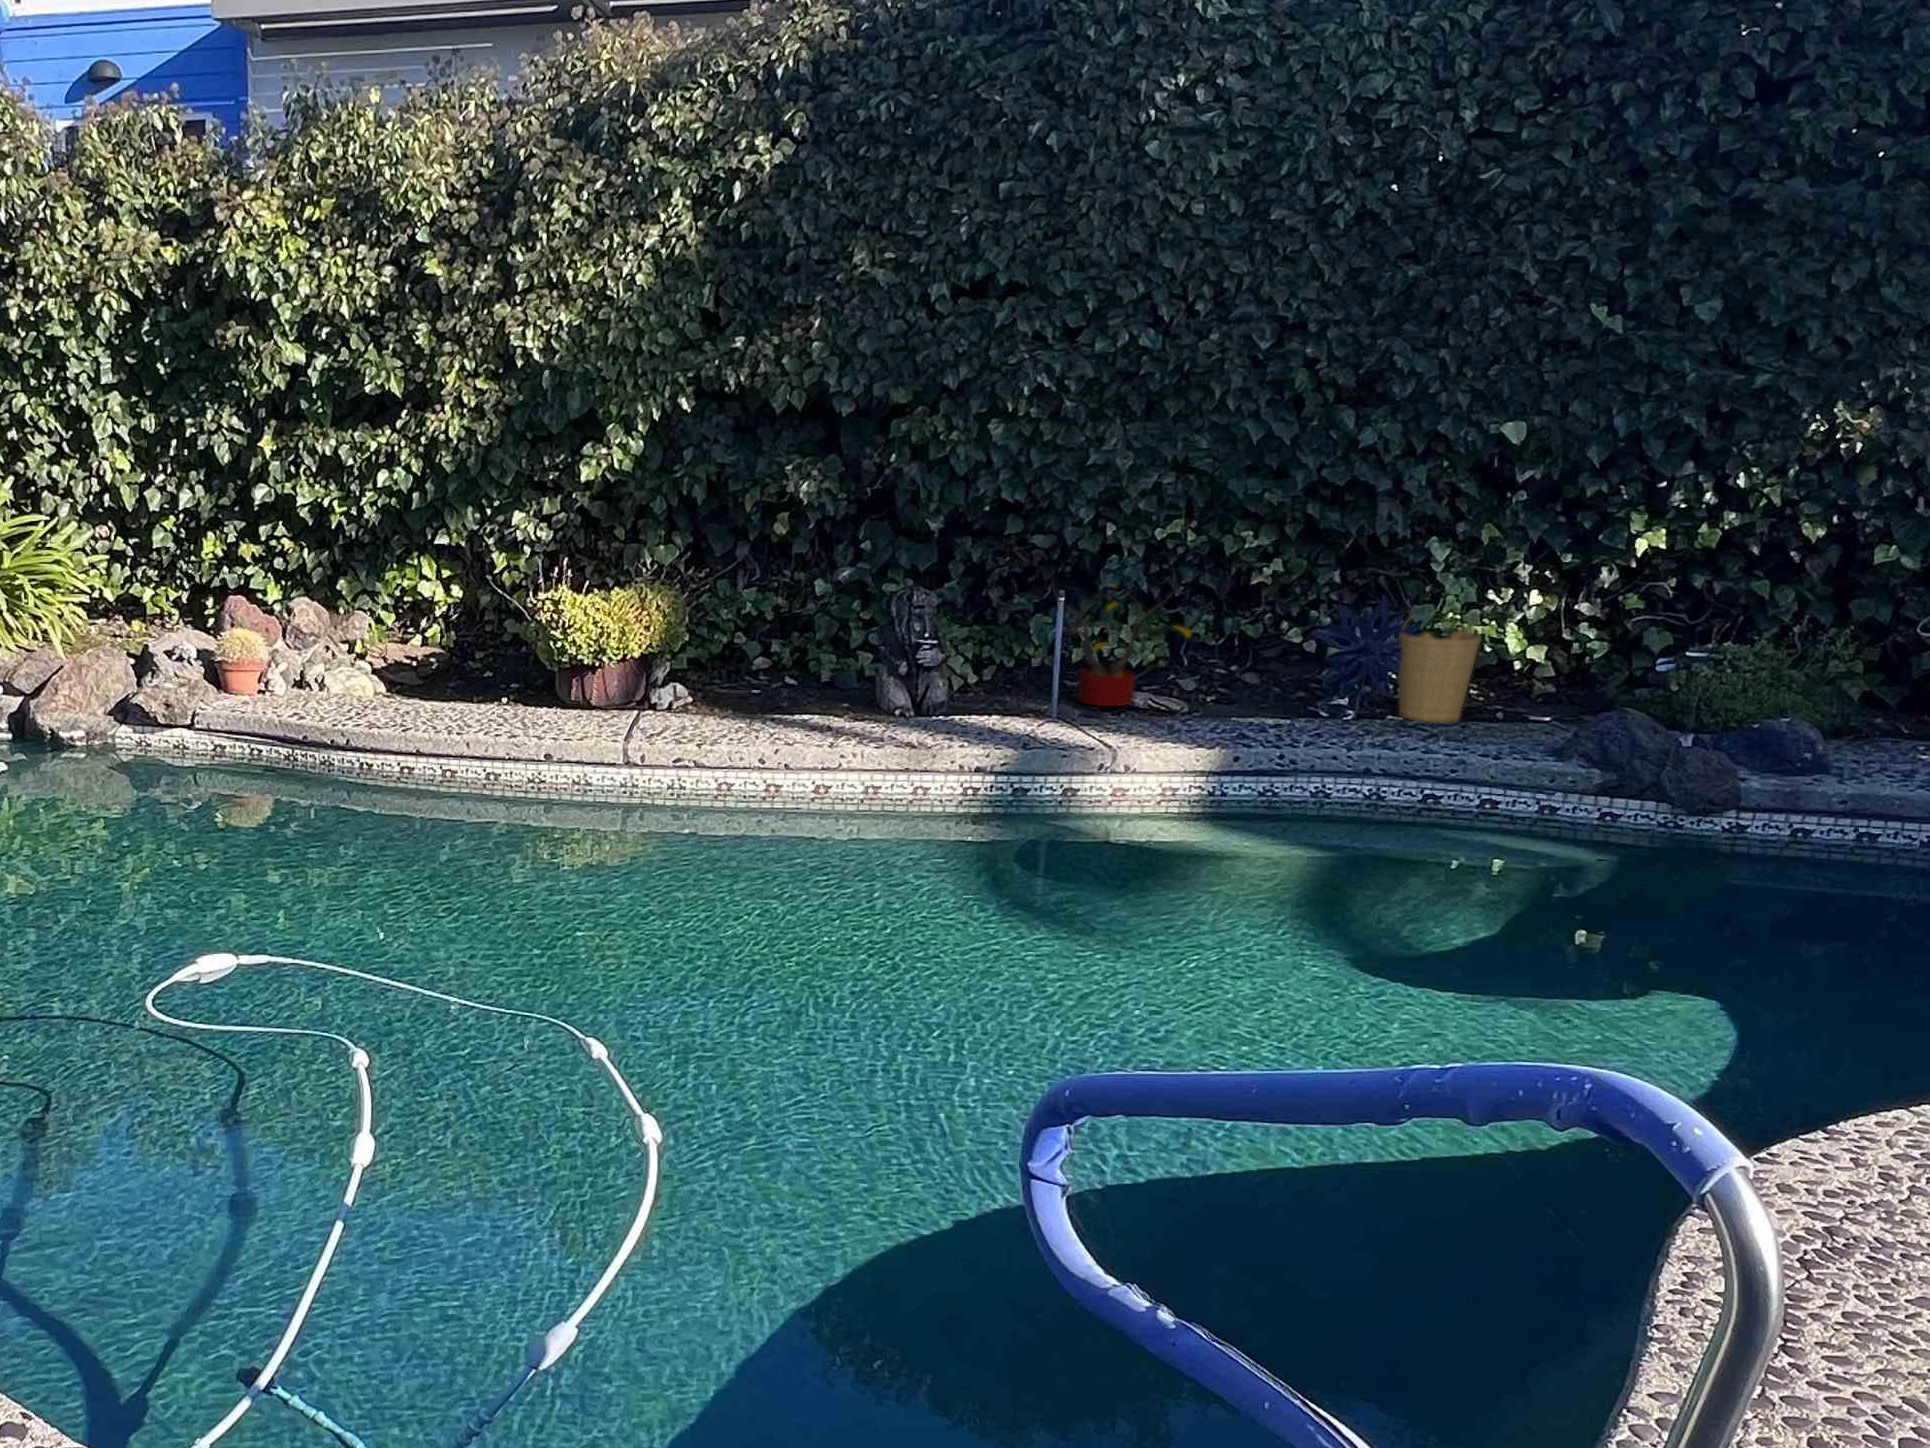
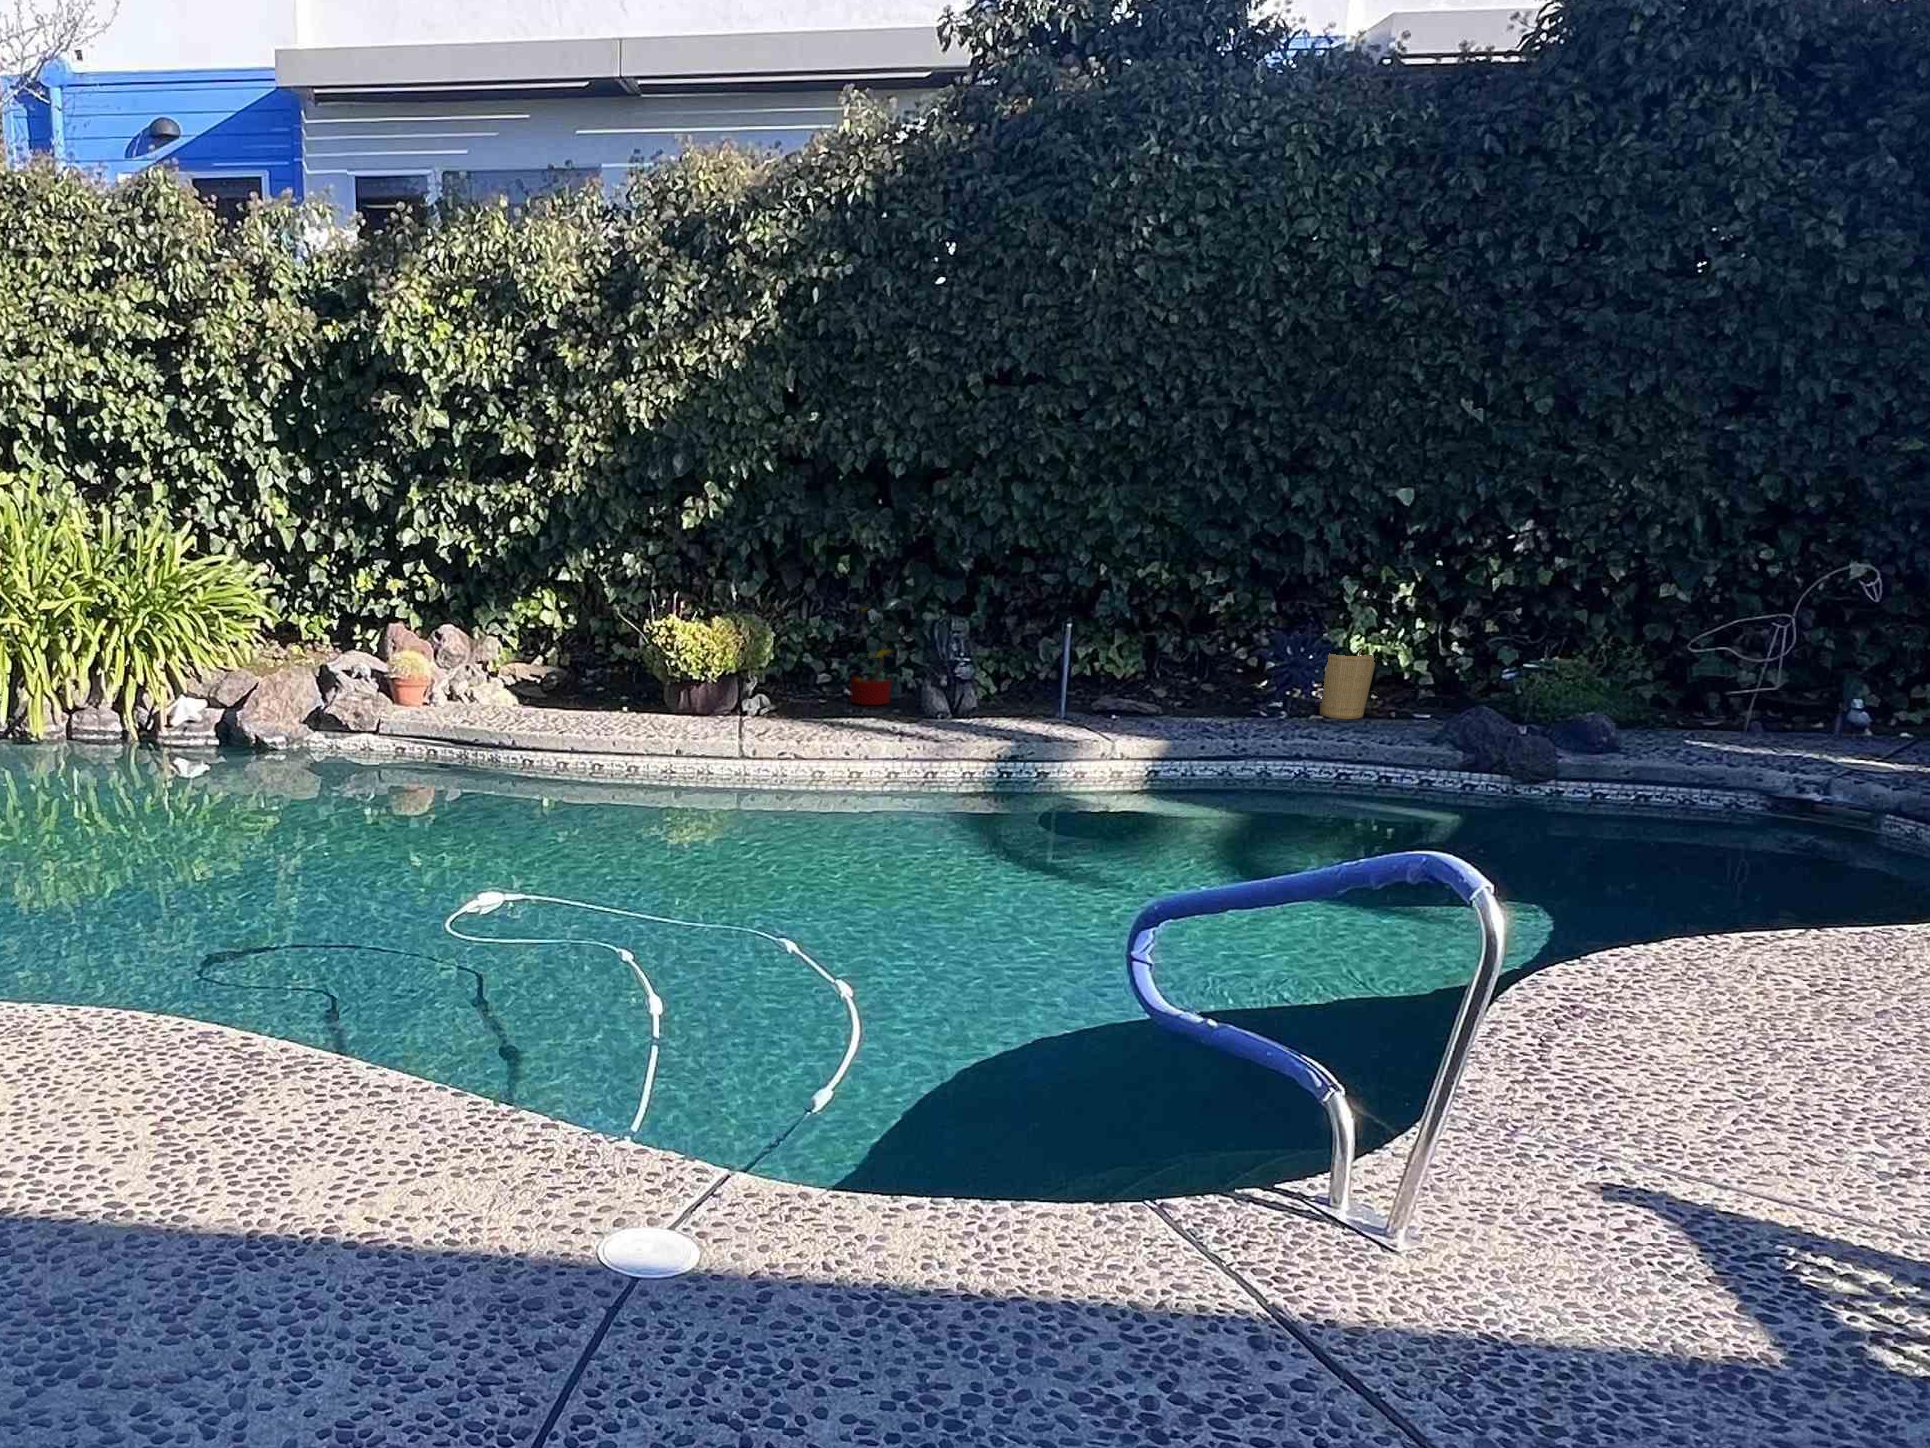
decorative plant: present [1053,581,1191,706] -> present [850,607,896,705]

